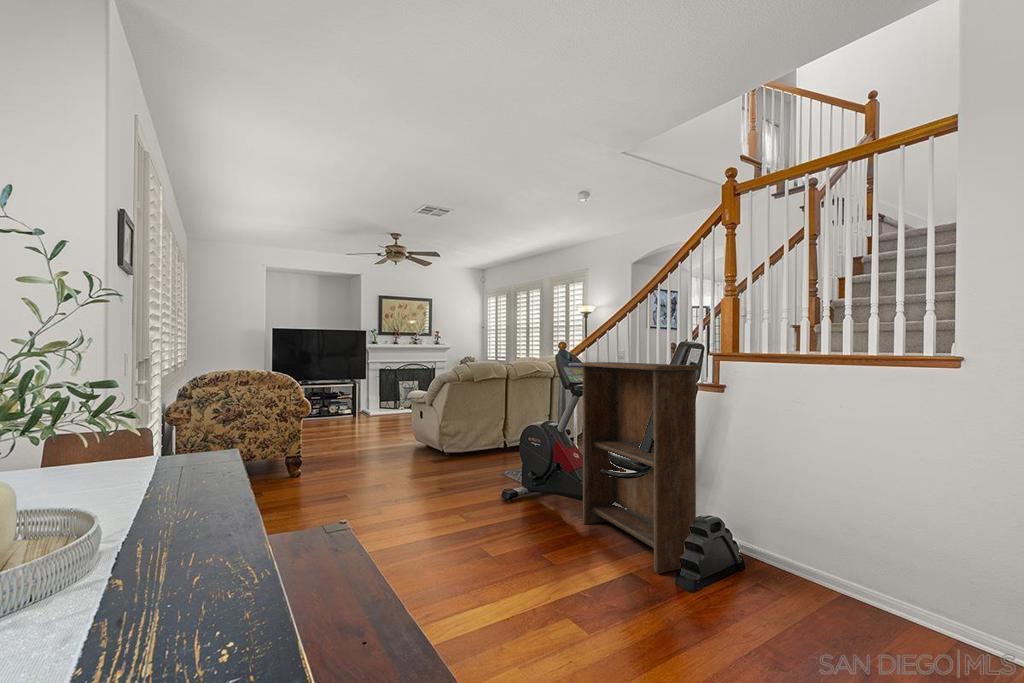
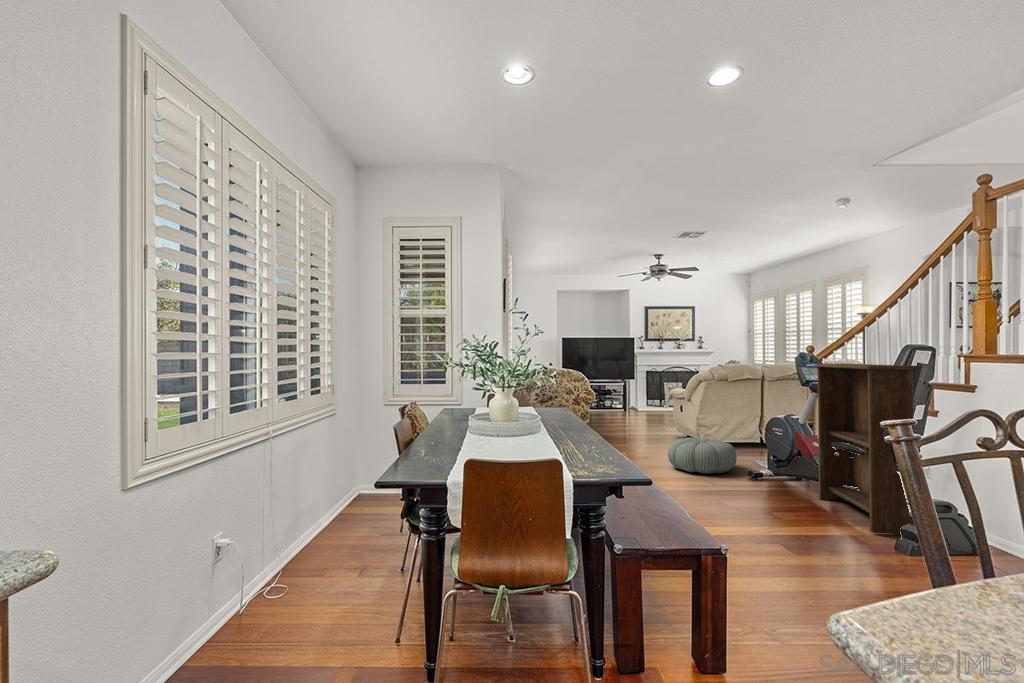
pouf: none [406,454,487,502] -> present [668,438,737,474]

